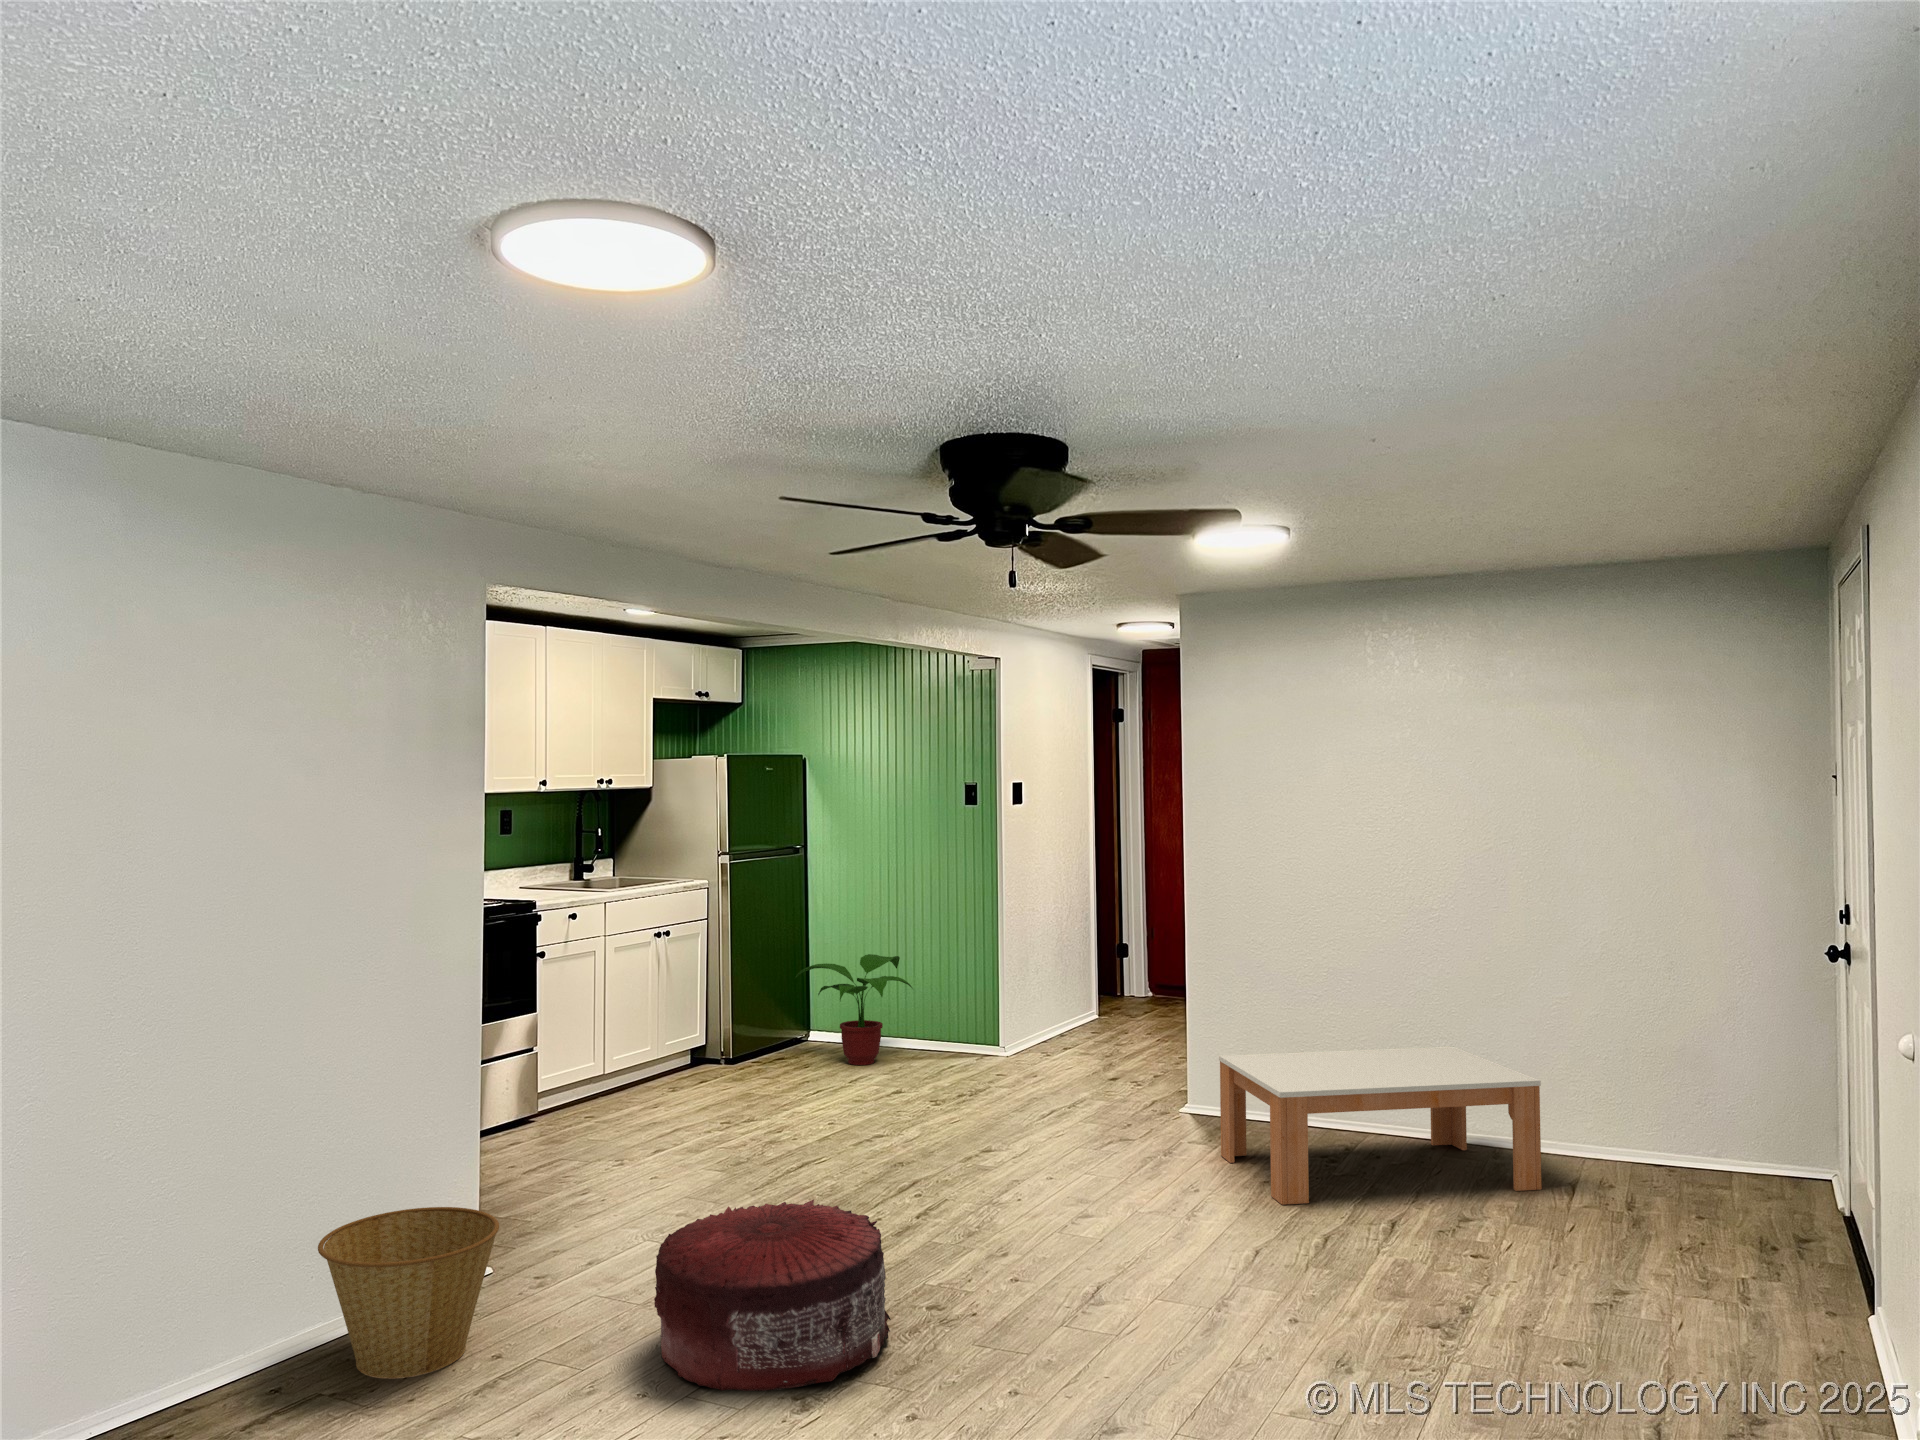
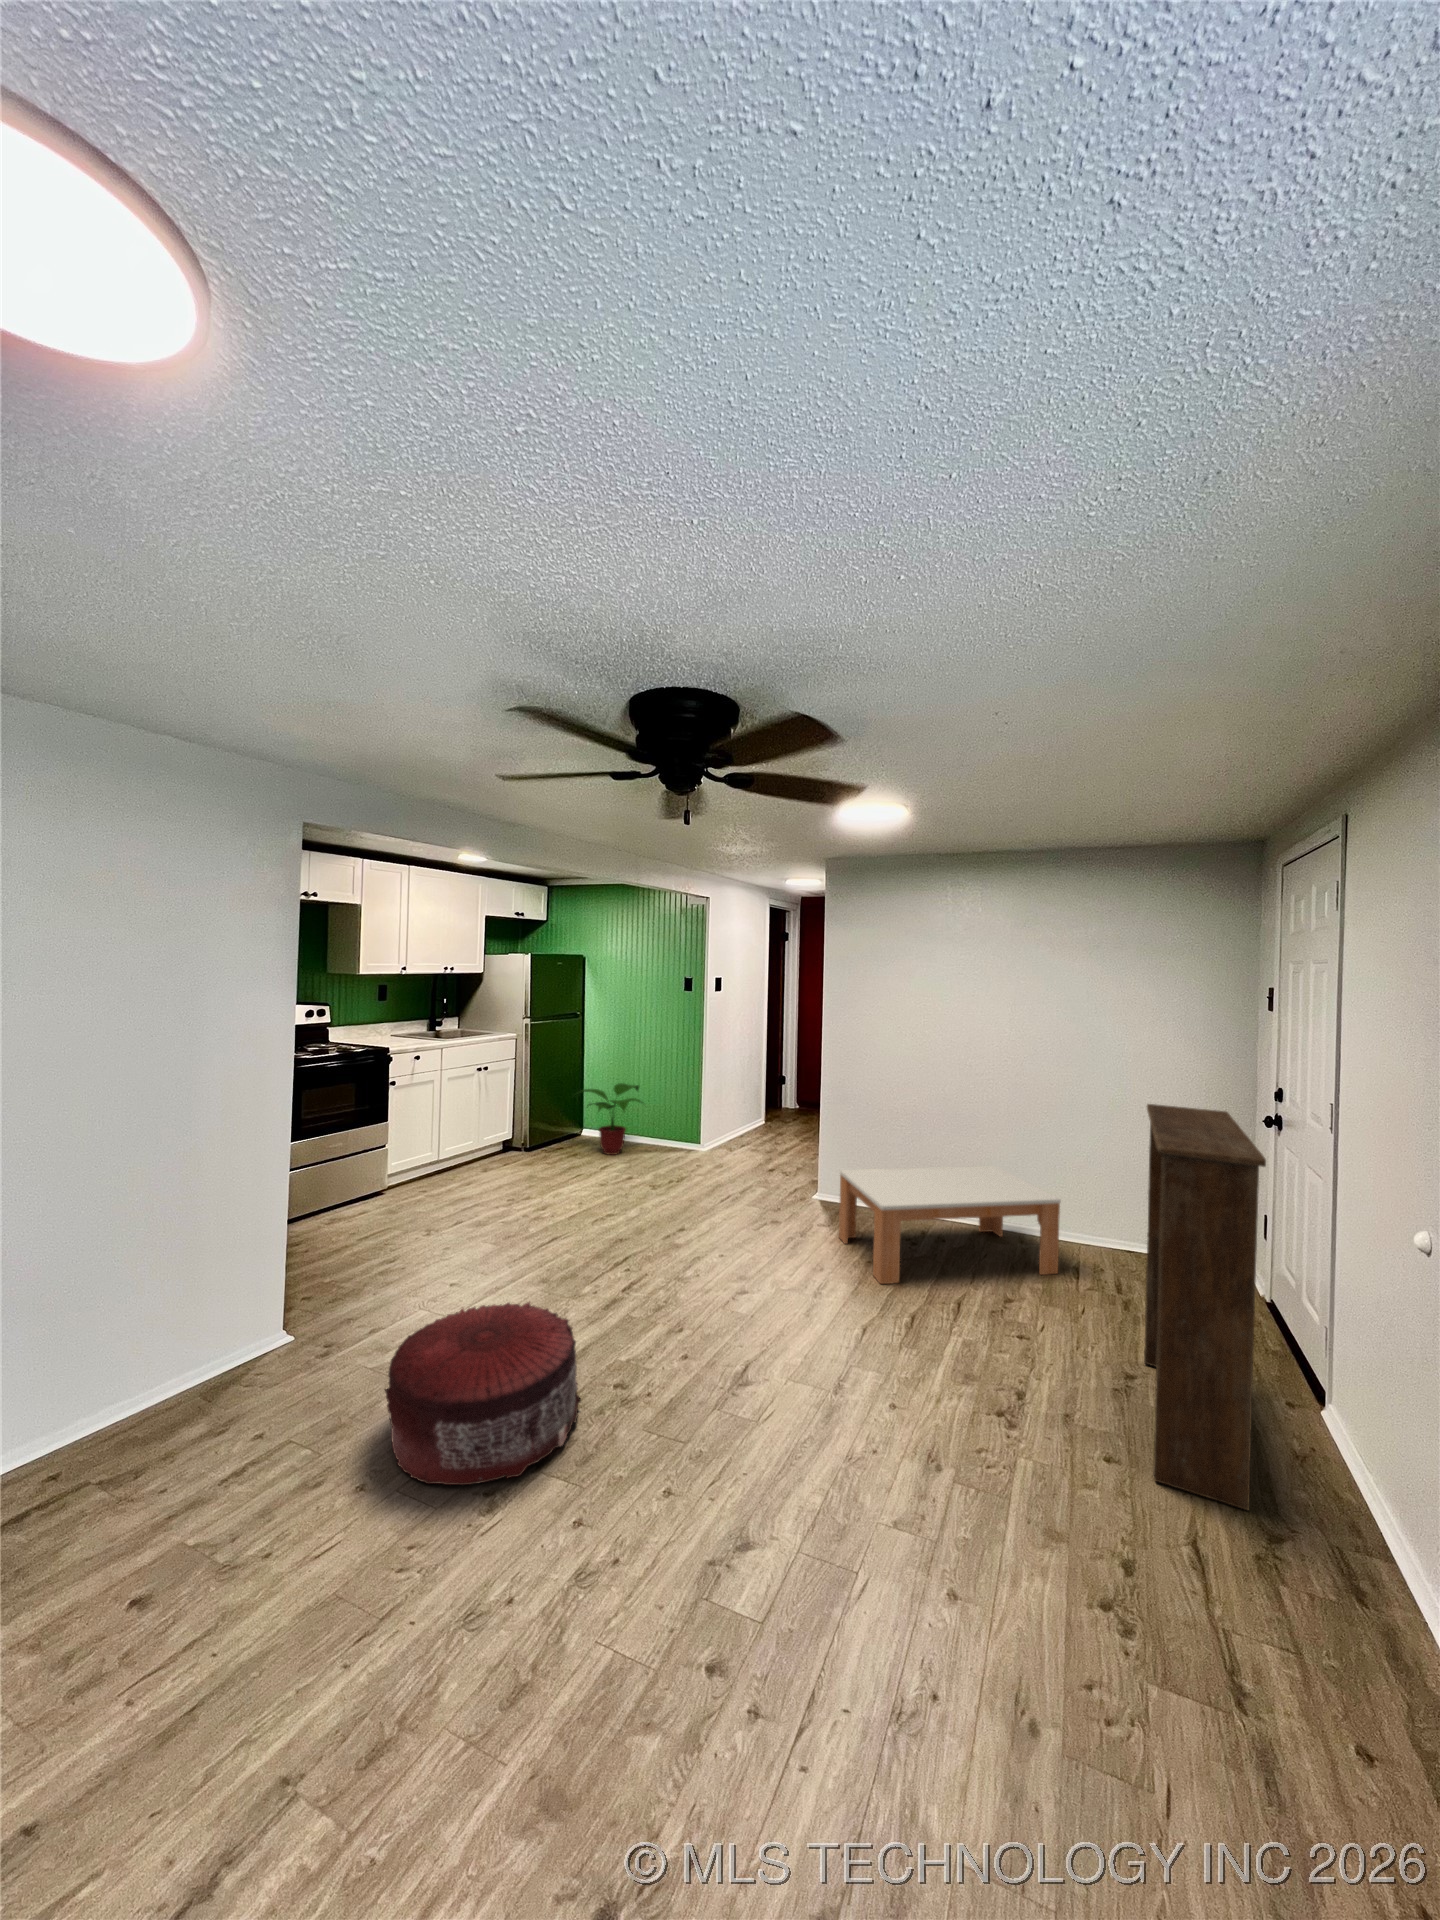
bookshelf: none [1607,922,1735,1399] -> present [1144,1104,1266,1510]
basket: present [318,1207,499,1378] -> none [106,1306,273,1461]

